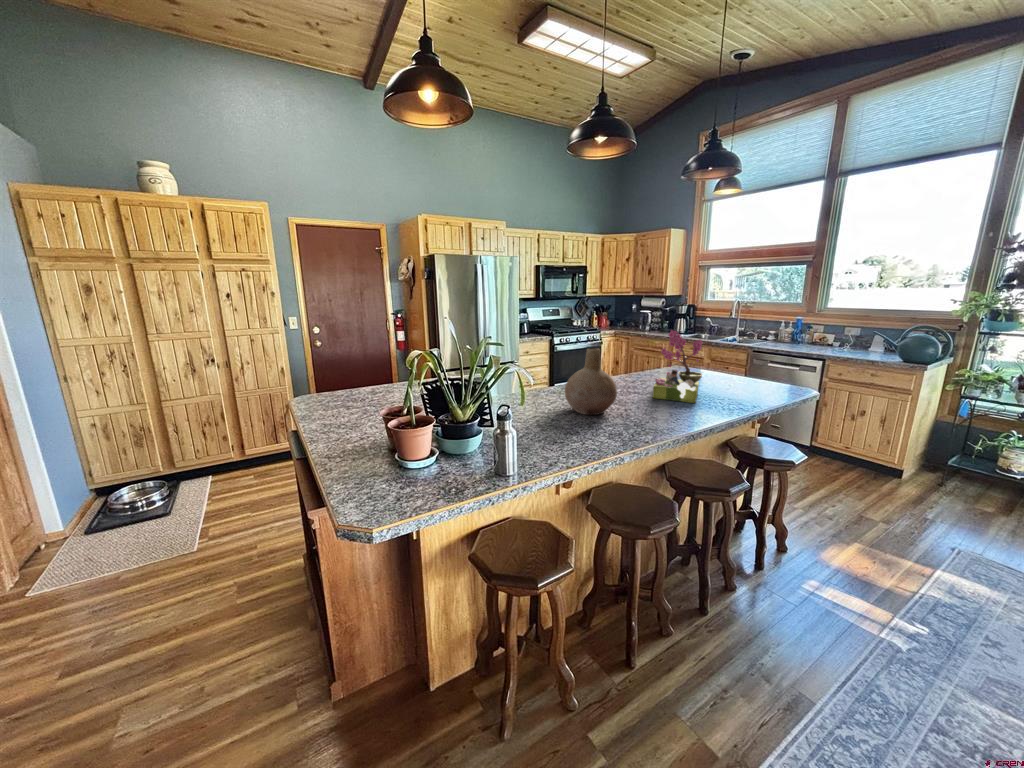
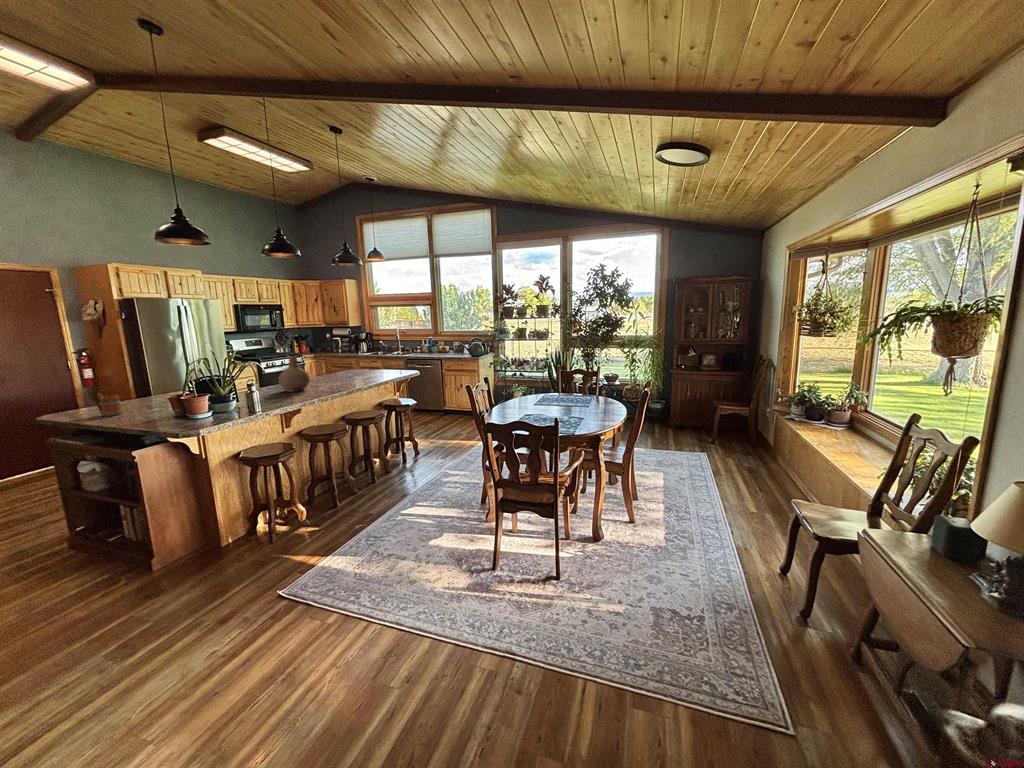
flower arrangement: present [653,330,703,403] -> none [332,345,358,382]
mug: none [318,385,346,425] -> present [97,393,123,417]

